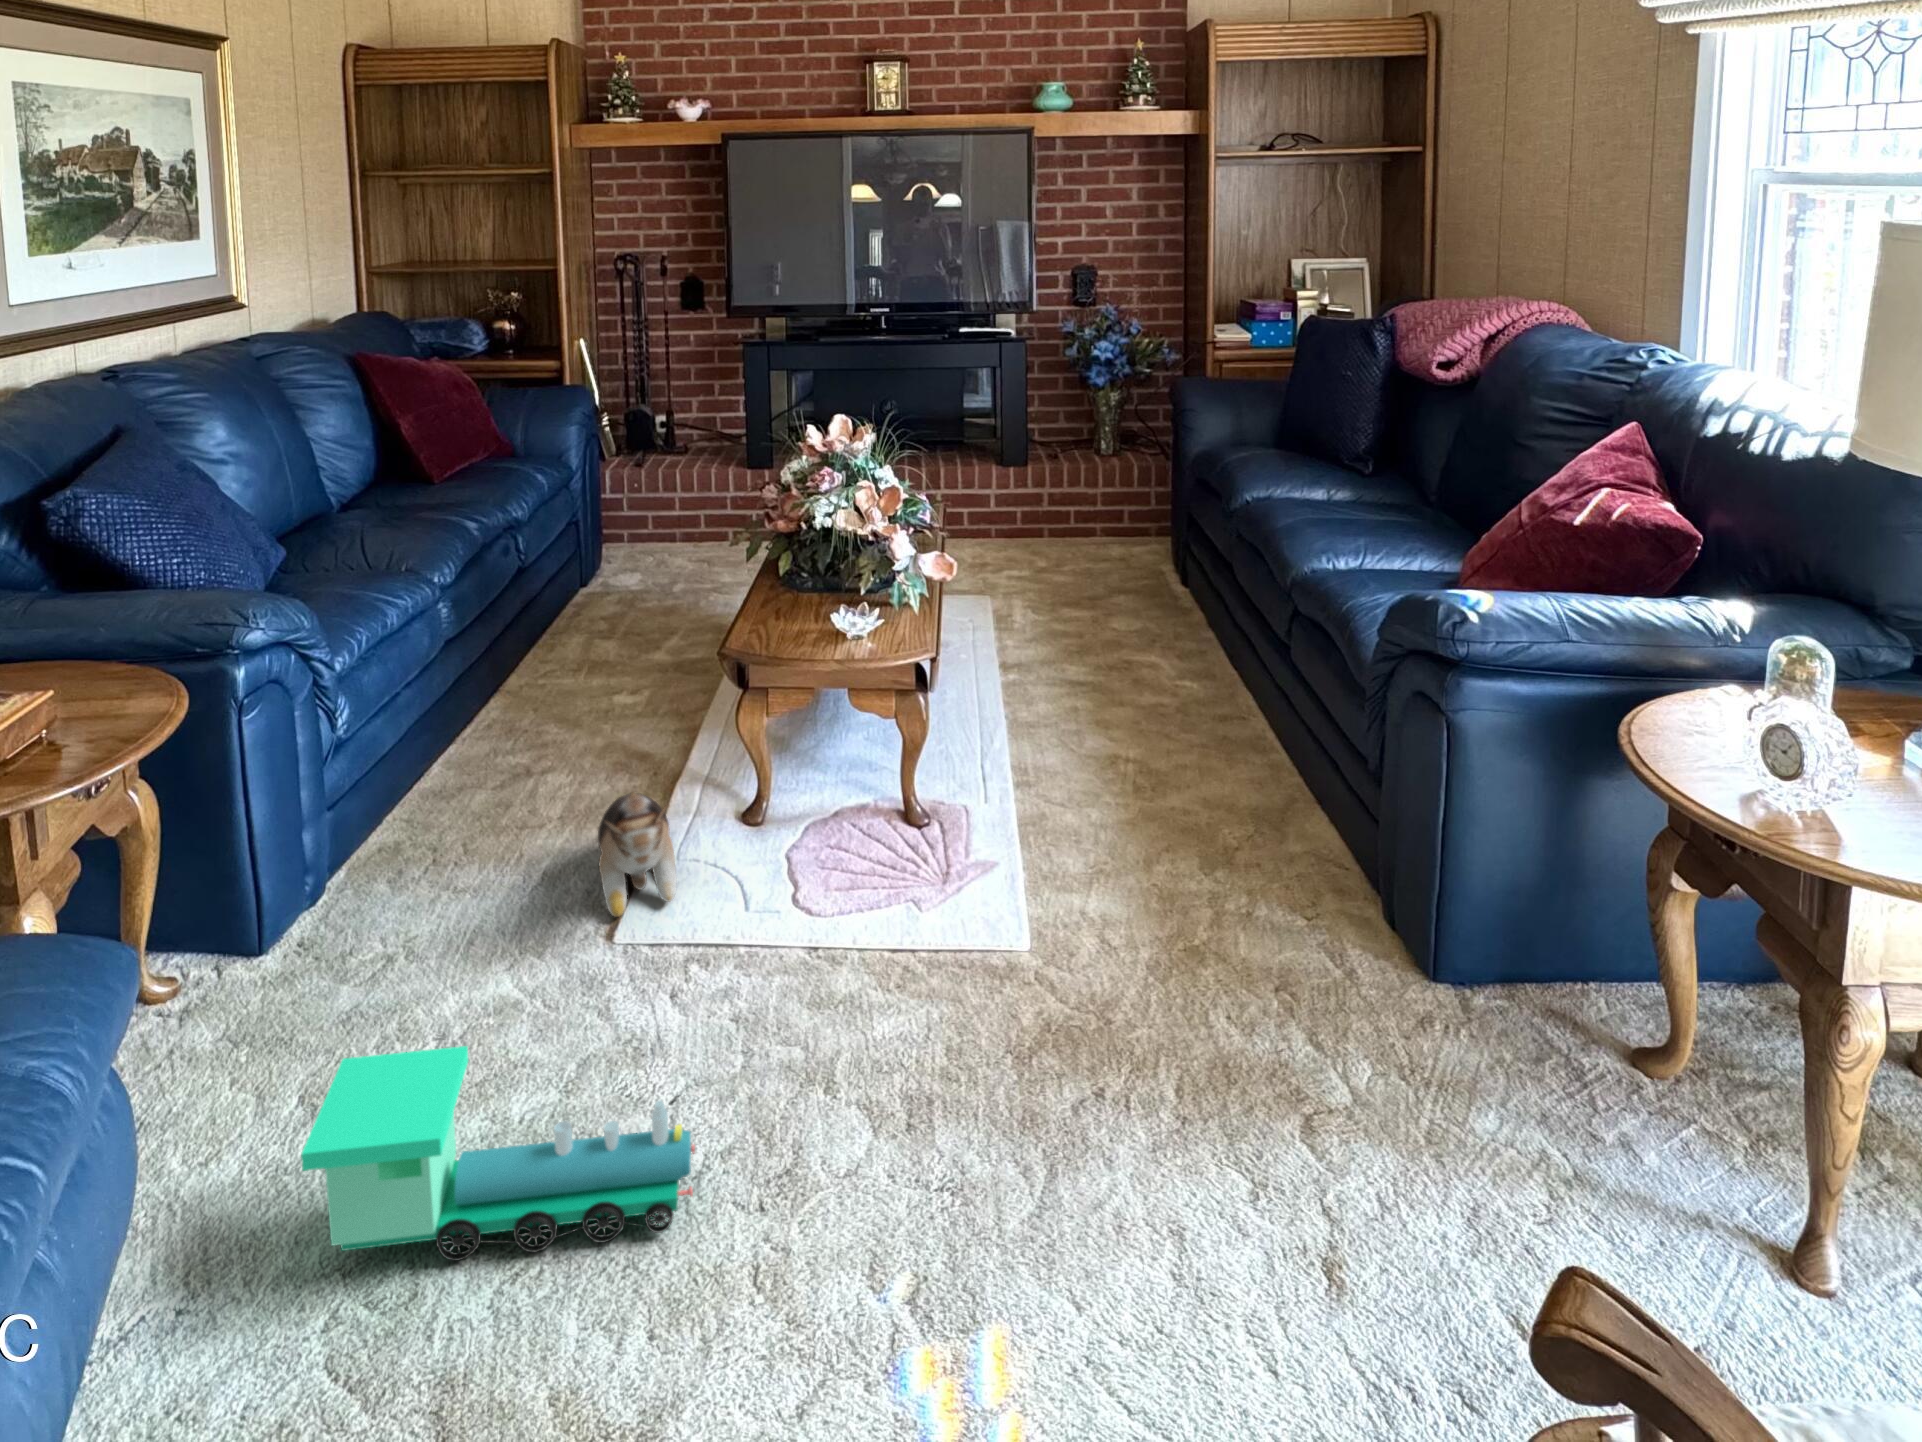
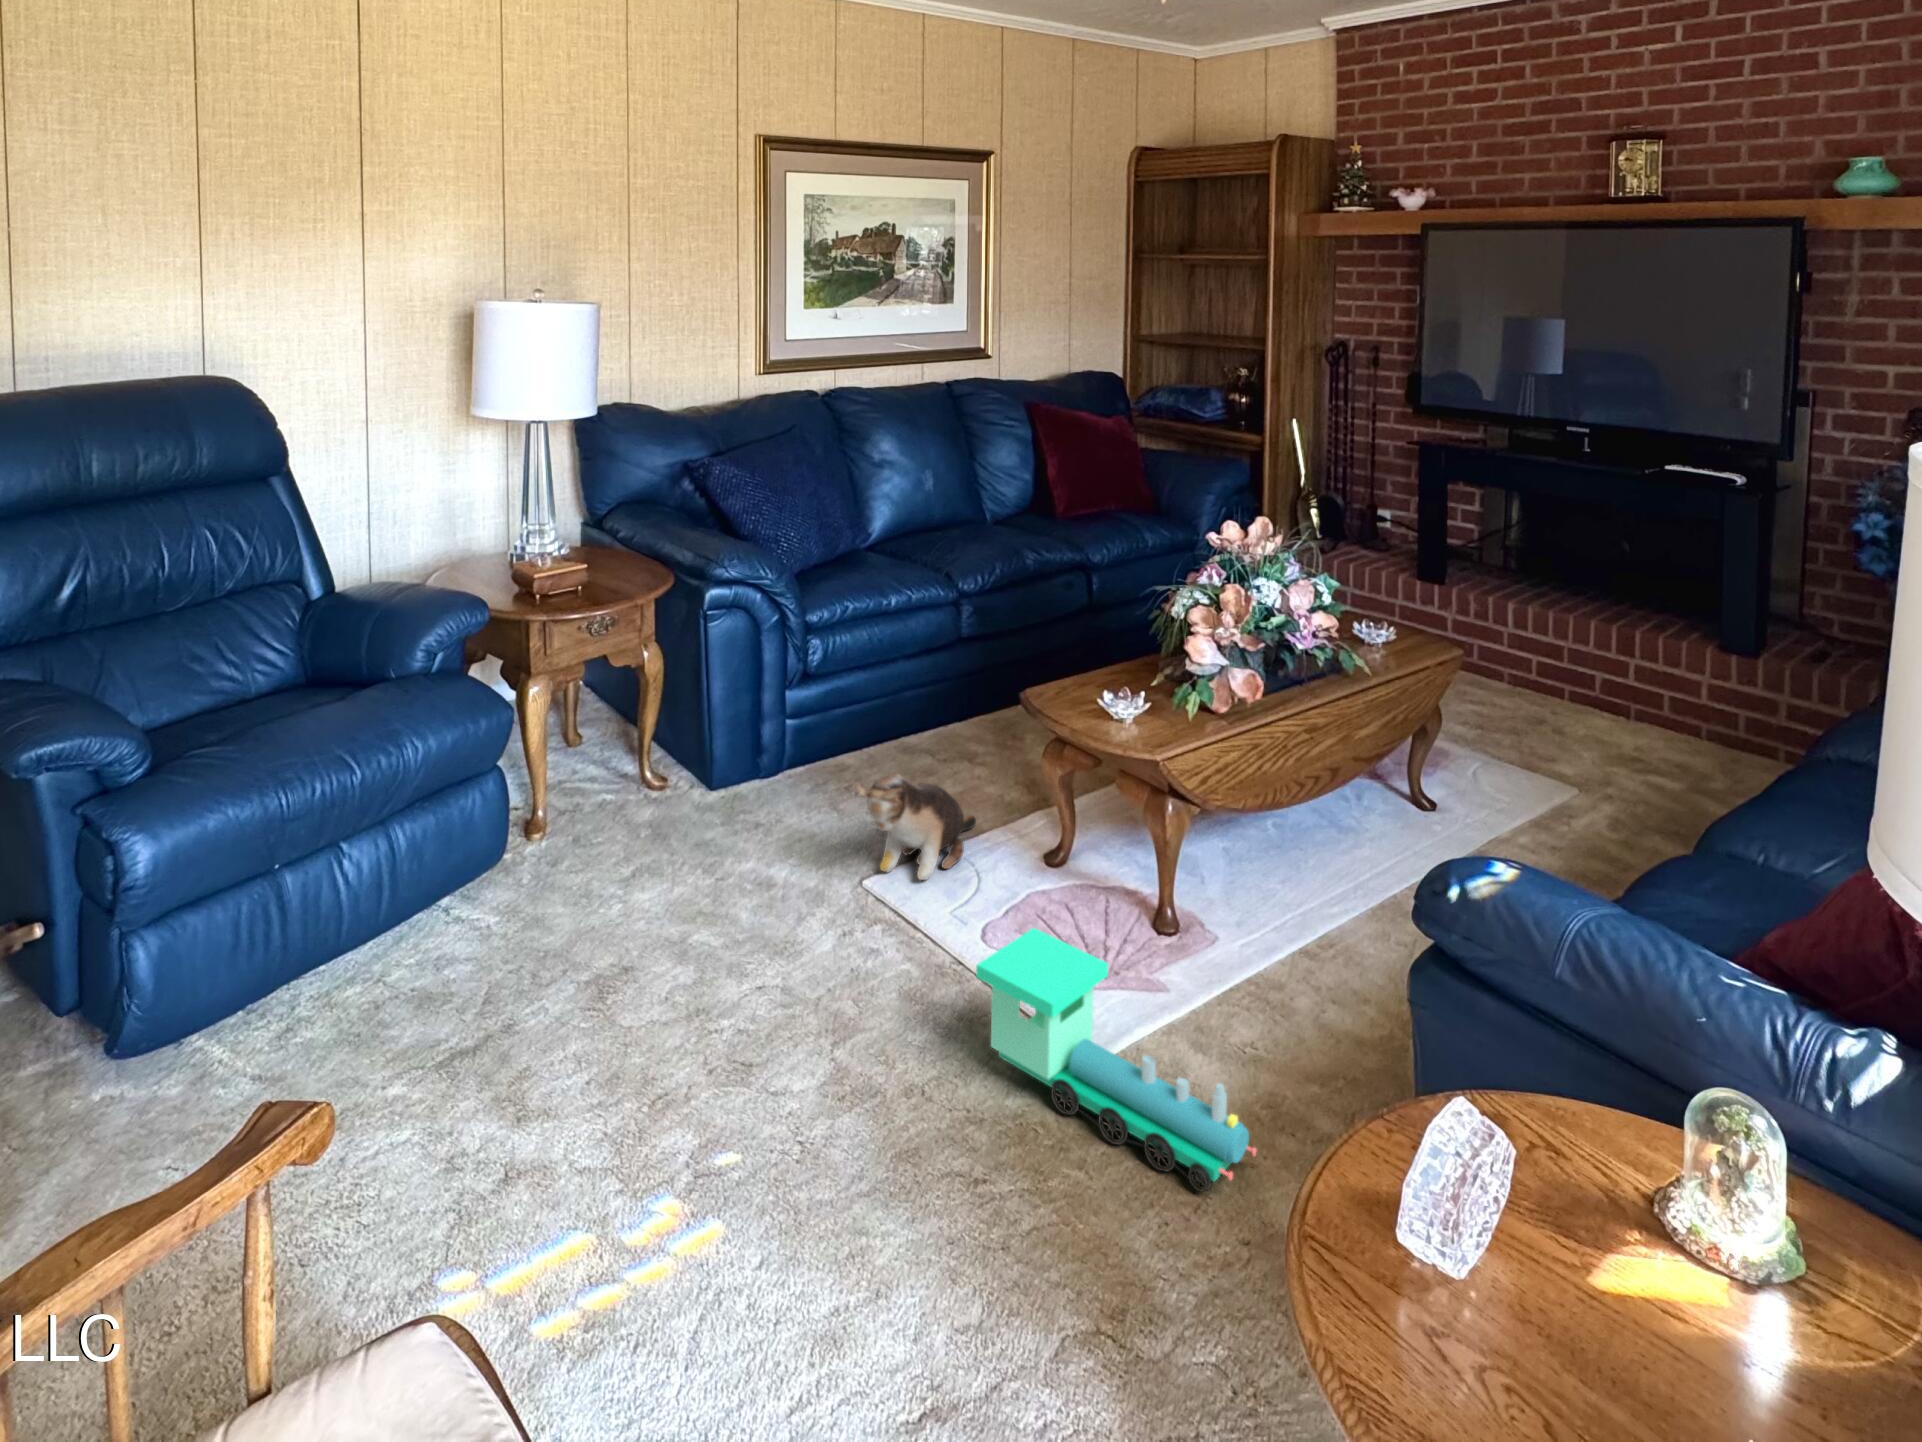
toy train: present [301,1046,695,1261] -> present [976,928,1256,1191]

